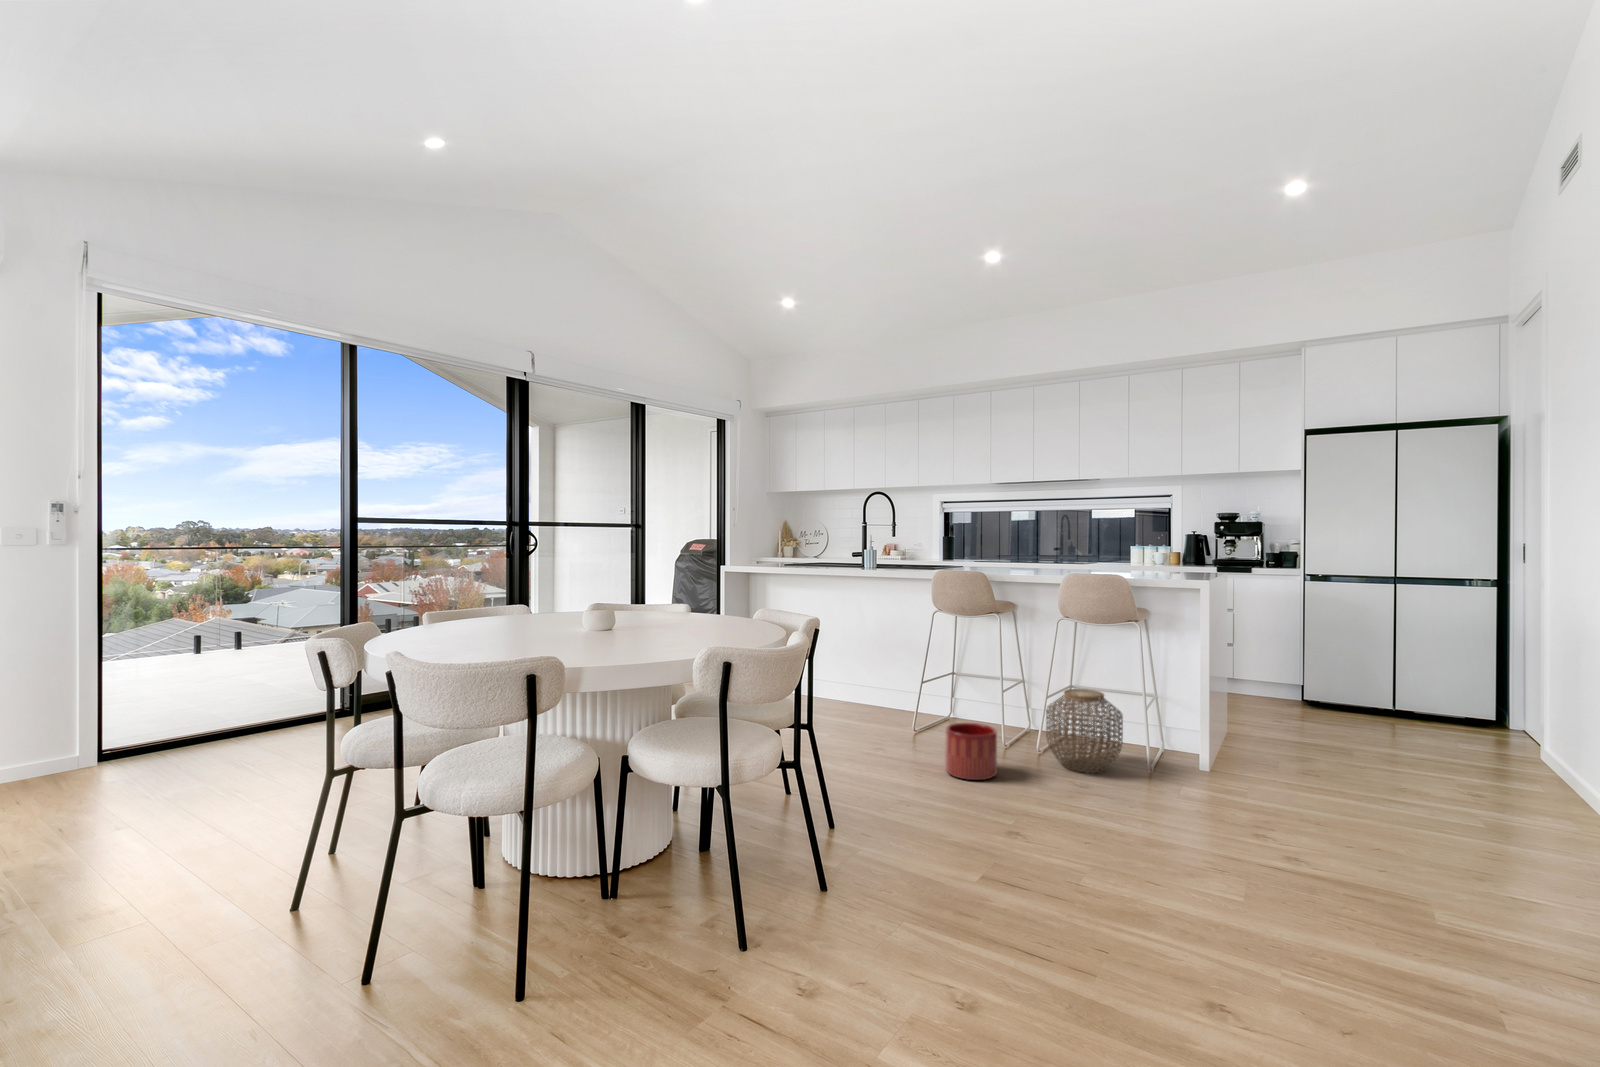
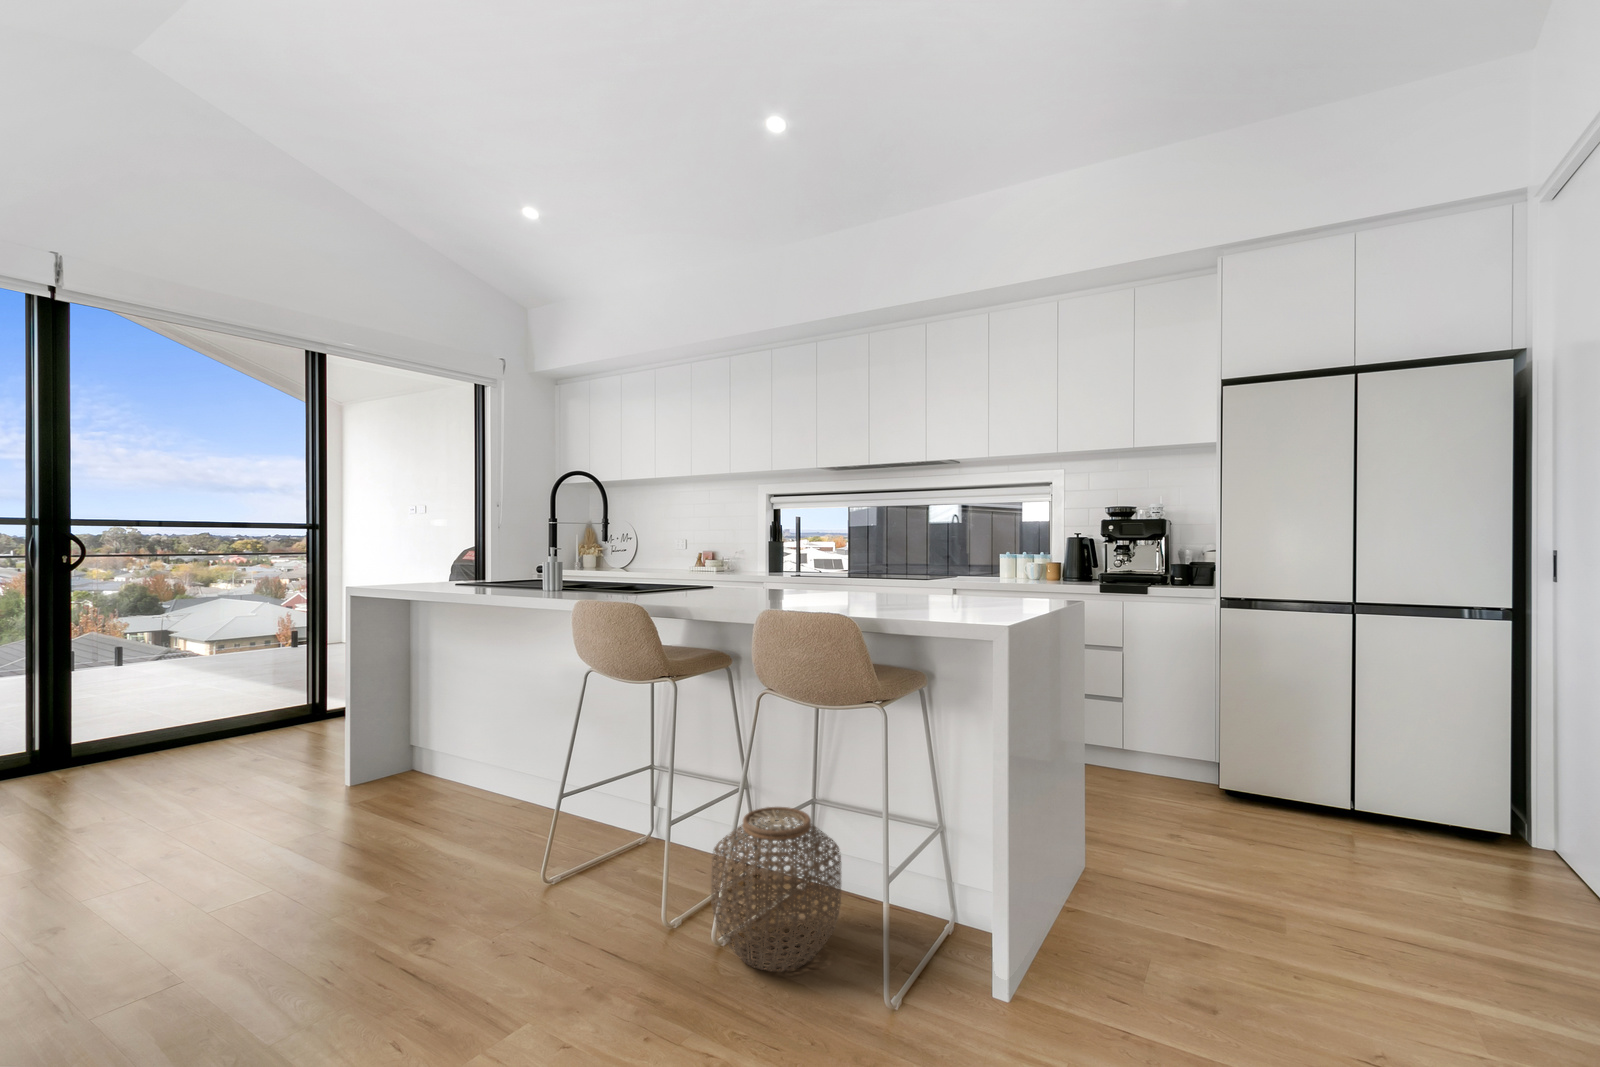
planter: present [945,723,997,780] -> none [502,872,601,998]

